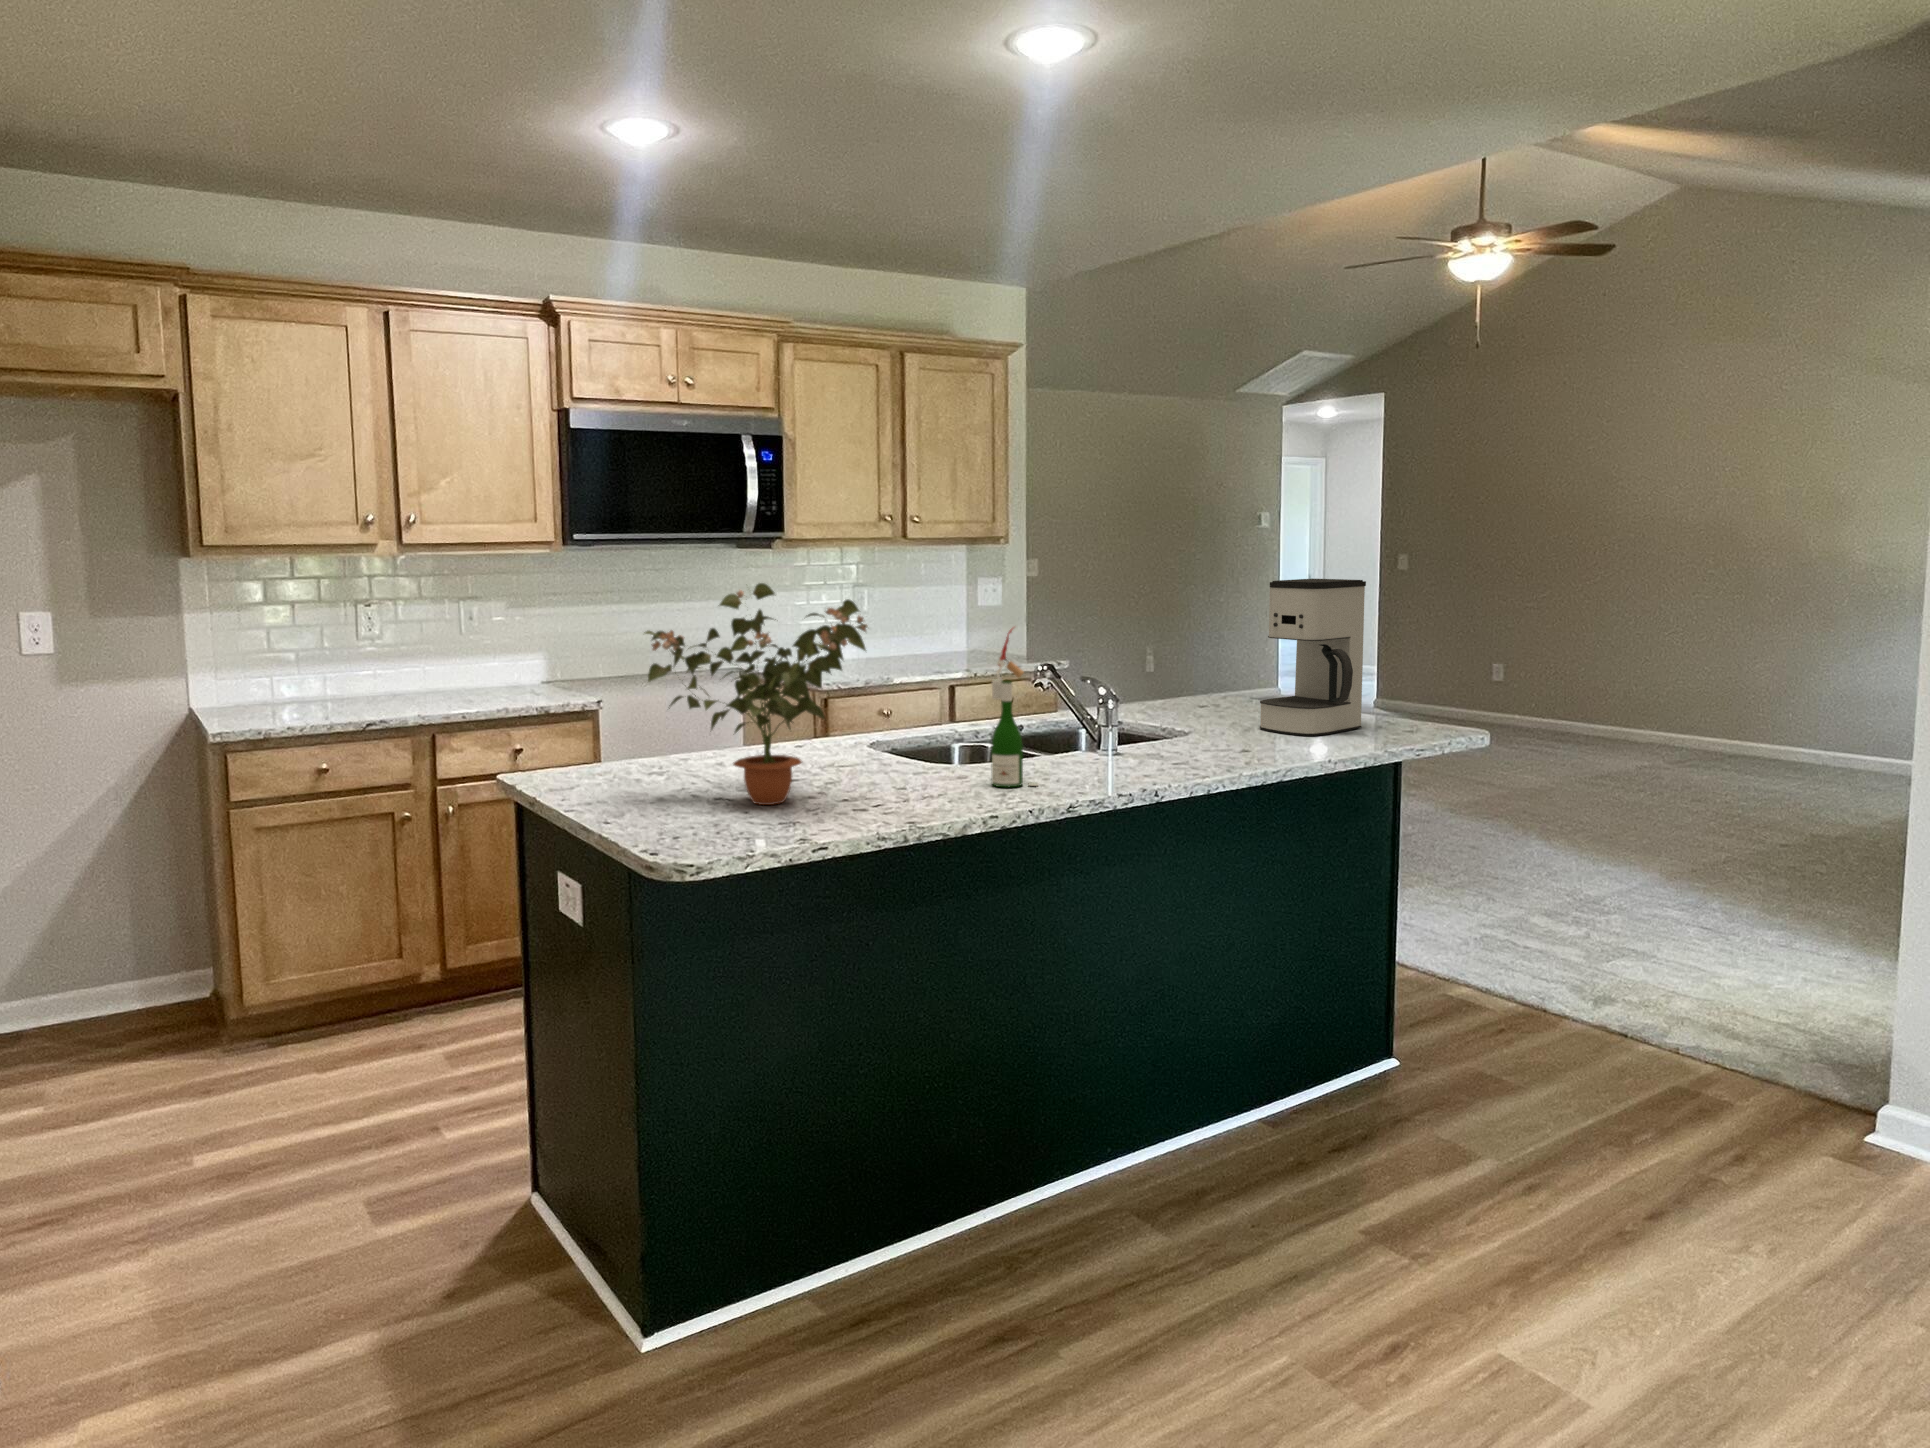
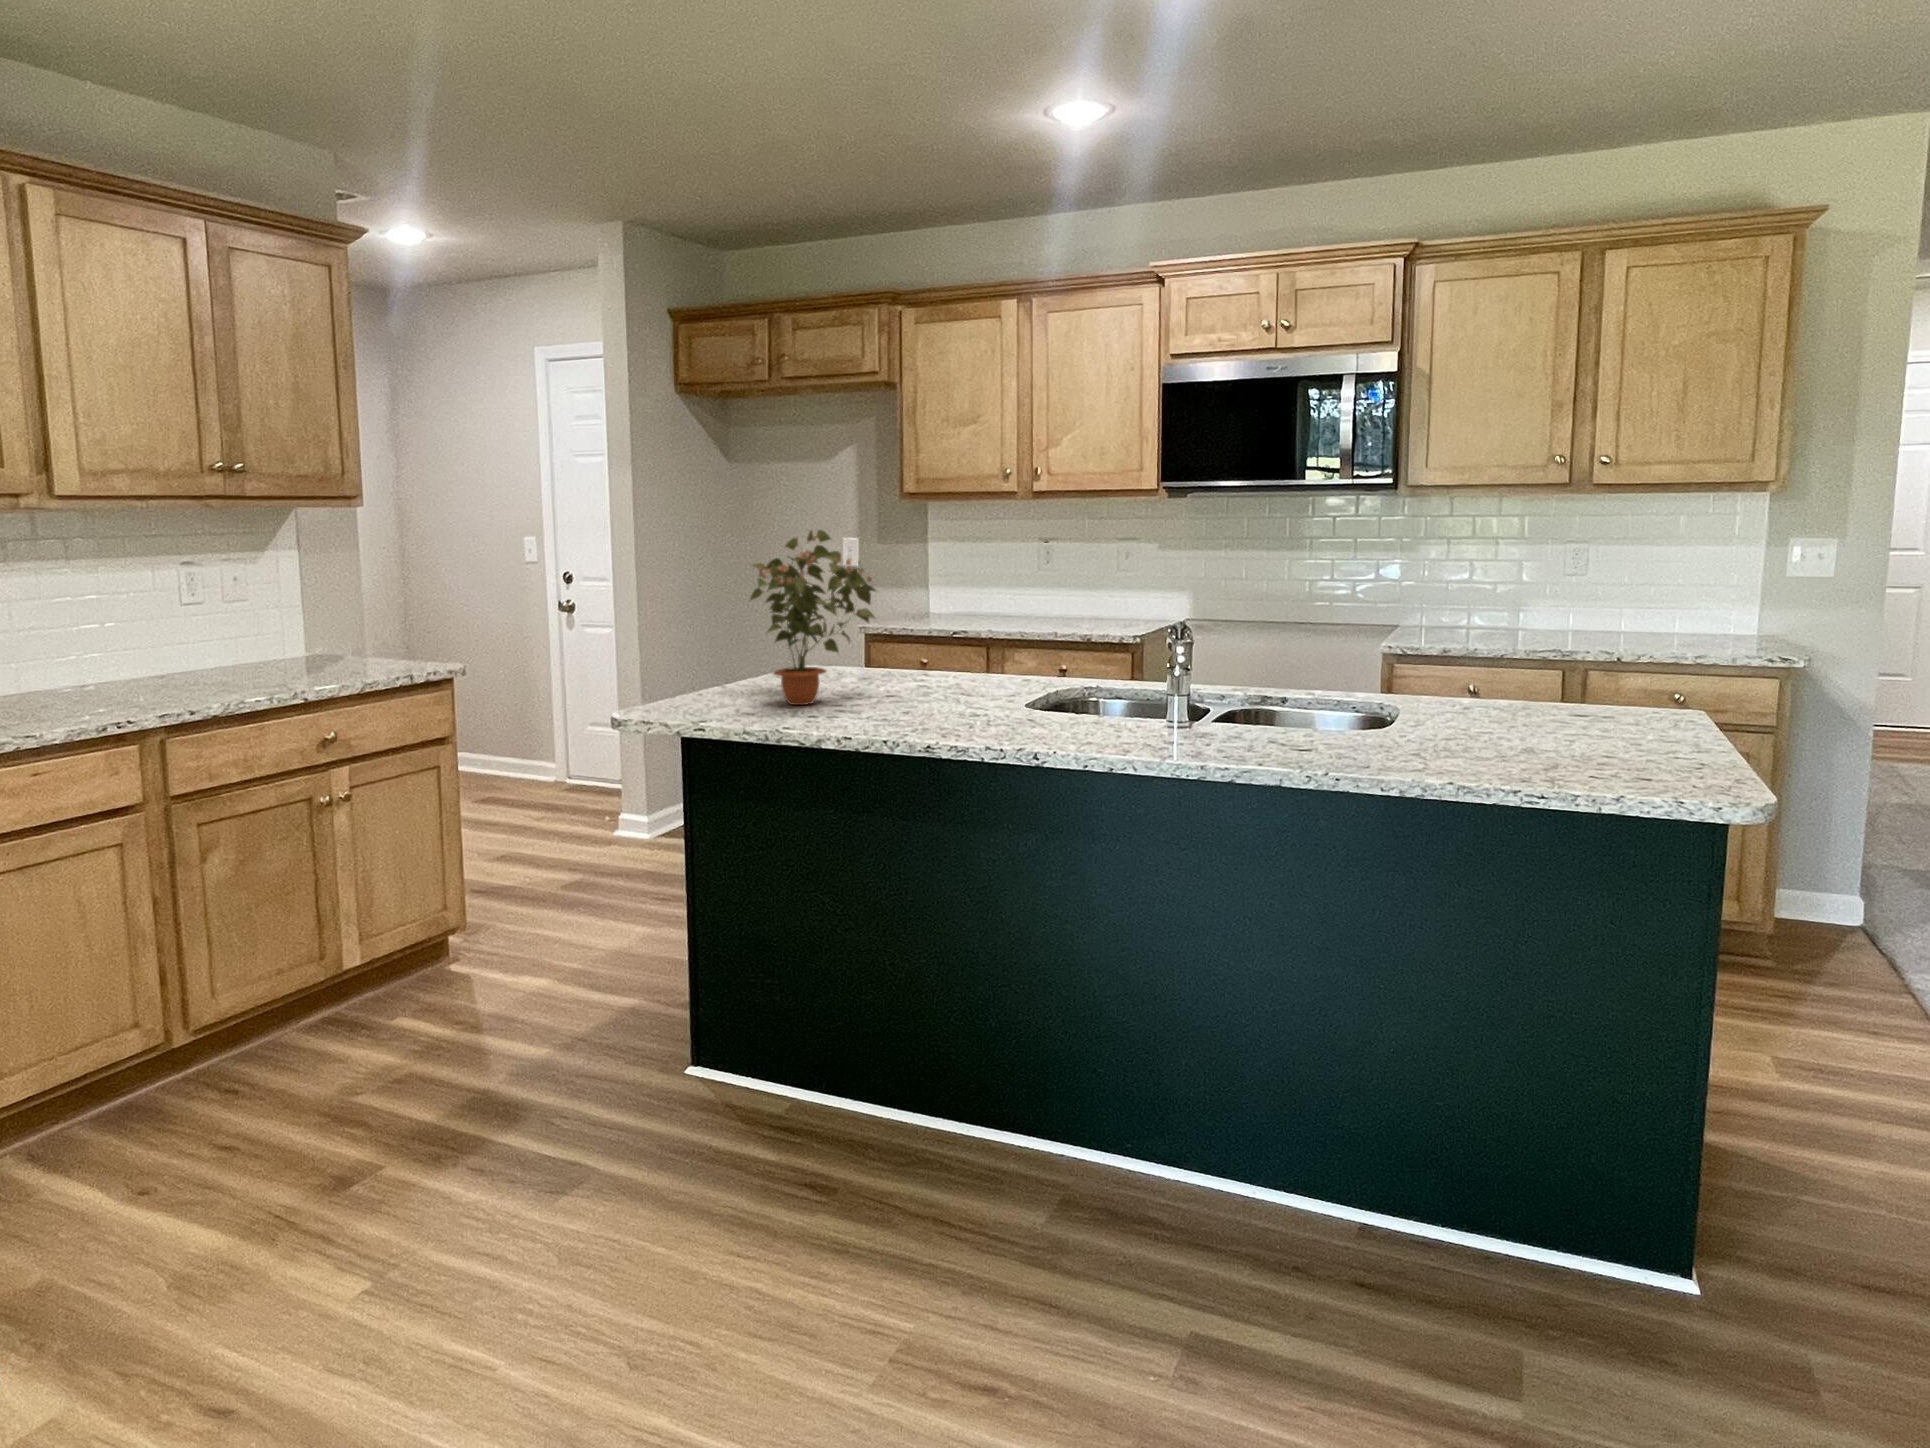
coffee maker: present [1260,579,1366,736] -> none [1432,543,1573,753]
wine bottle: present [991,628,1038,787] -> none [943,576,974,728]

